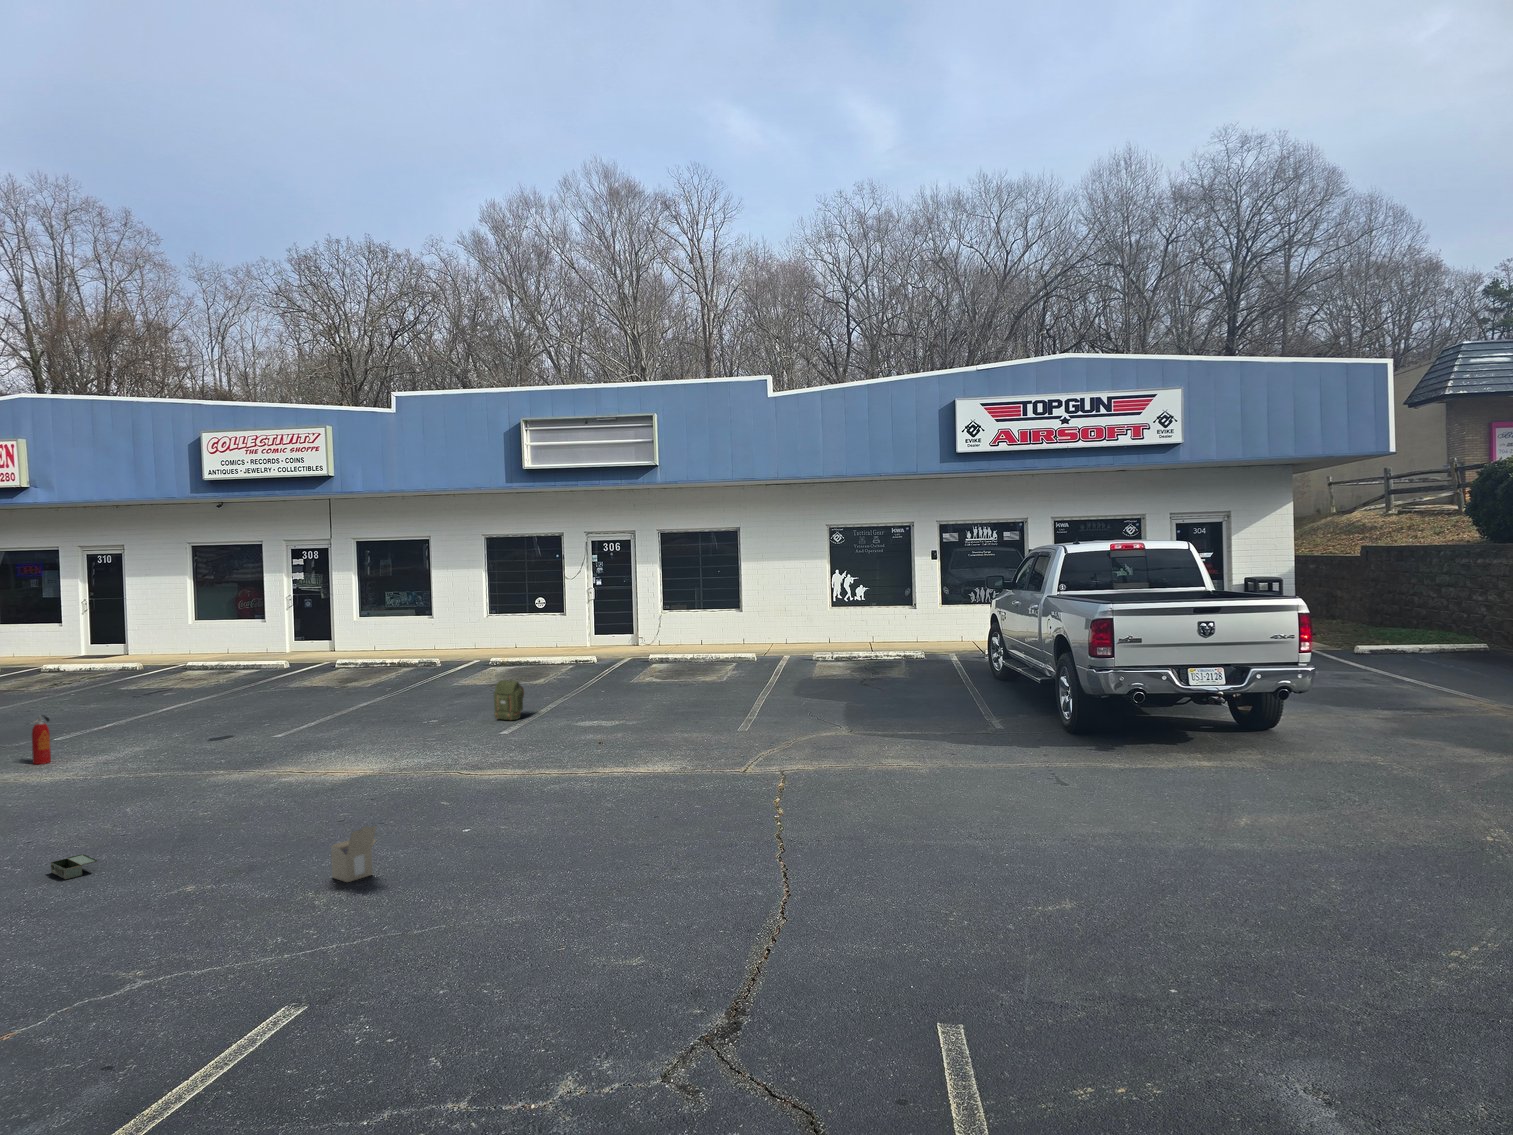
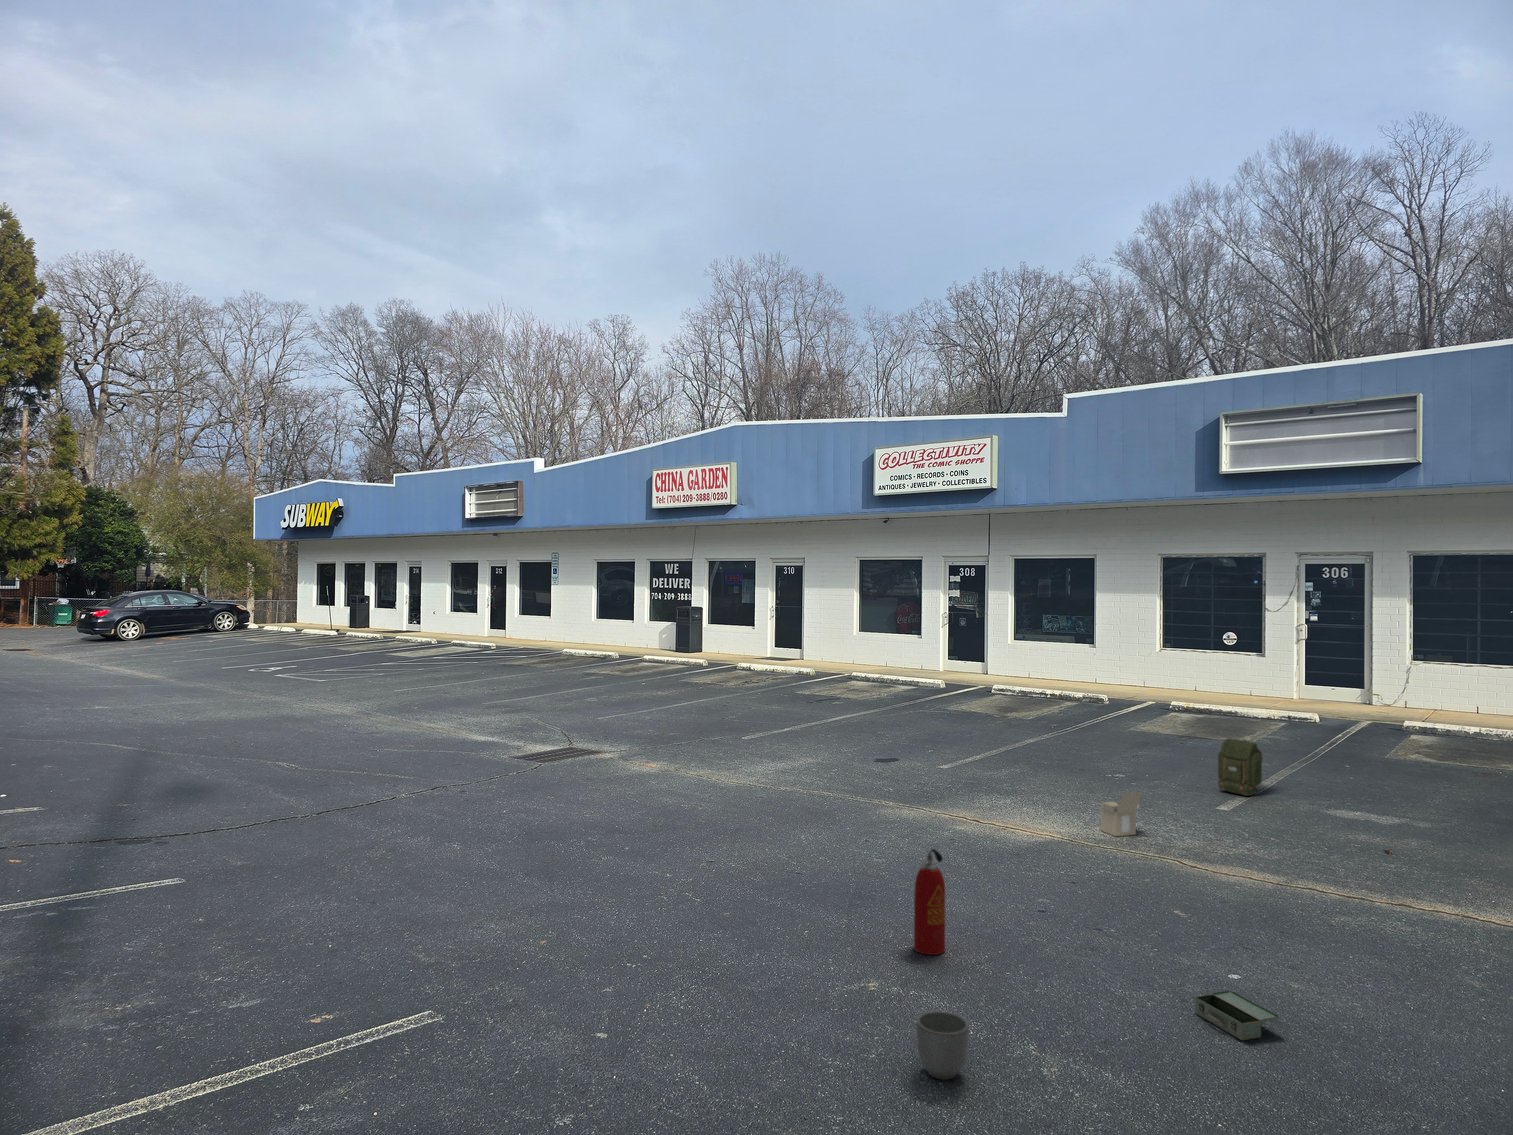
fire extinguisher: present [32,715,51,764] -> present [914,849,945,955]
cardboard box: present [331,826,376,882] -> present [1100,791,1142,836]
toolbox: present [51,854,97,879] -> present [1195,991,1279,1041]
planter: none [225,860,261,899] -> present [916,1011,969,1080]

